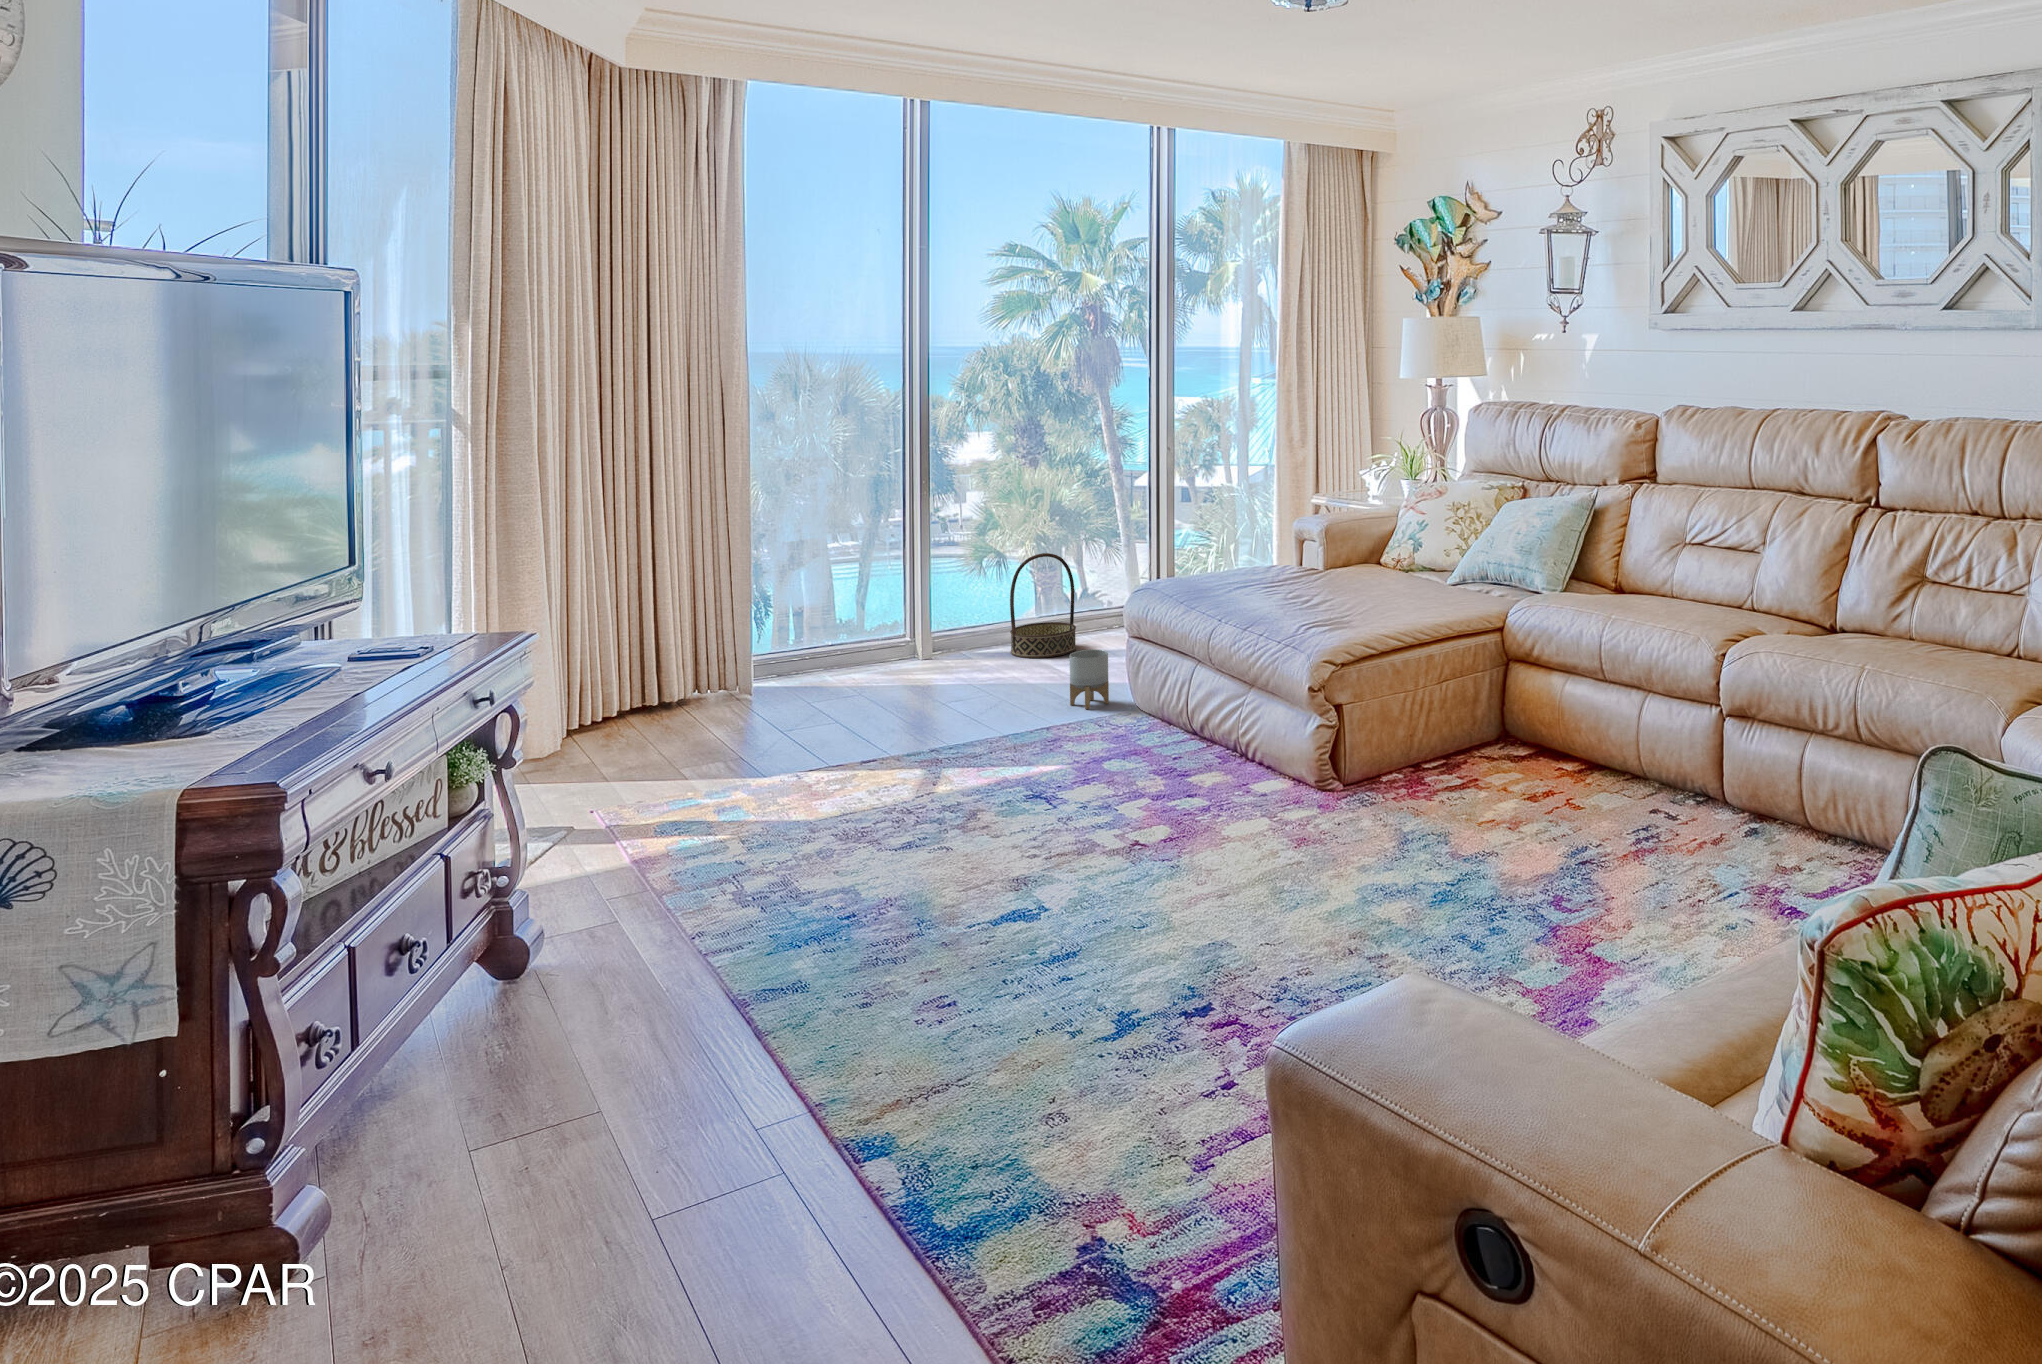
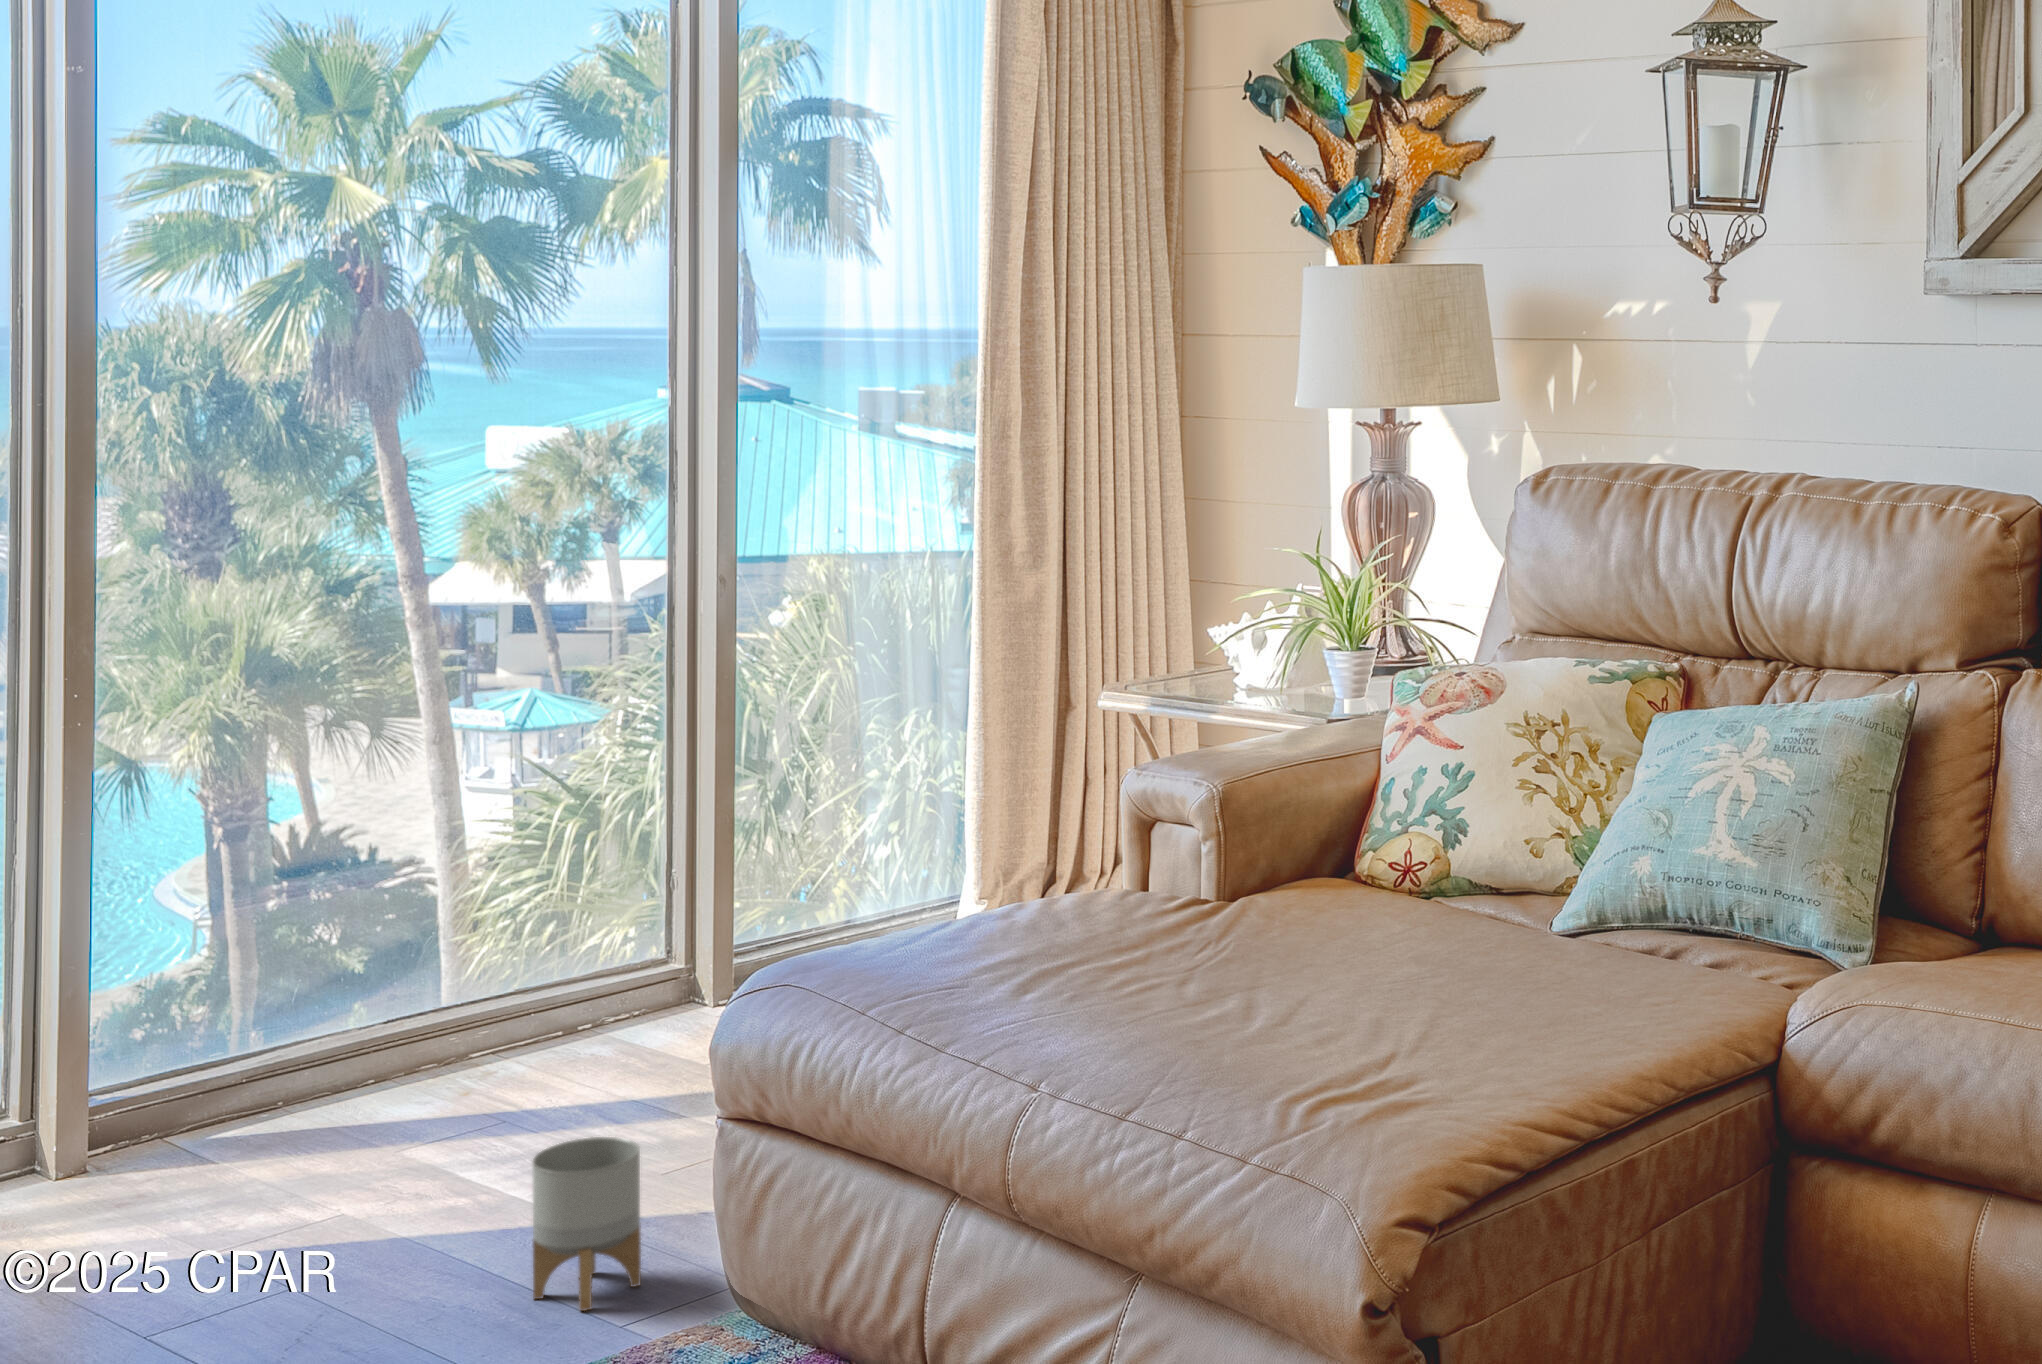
basket: present [1010,553,1076,658] -> none [332,851,509,1129]

